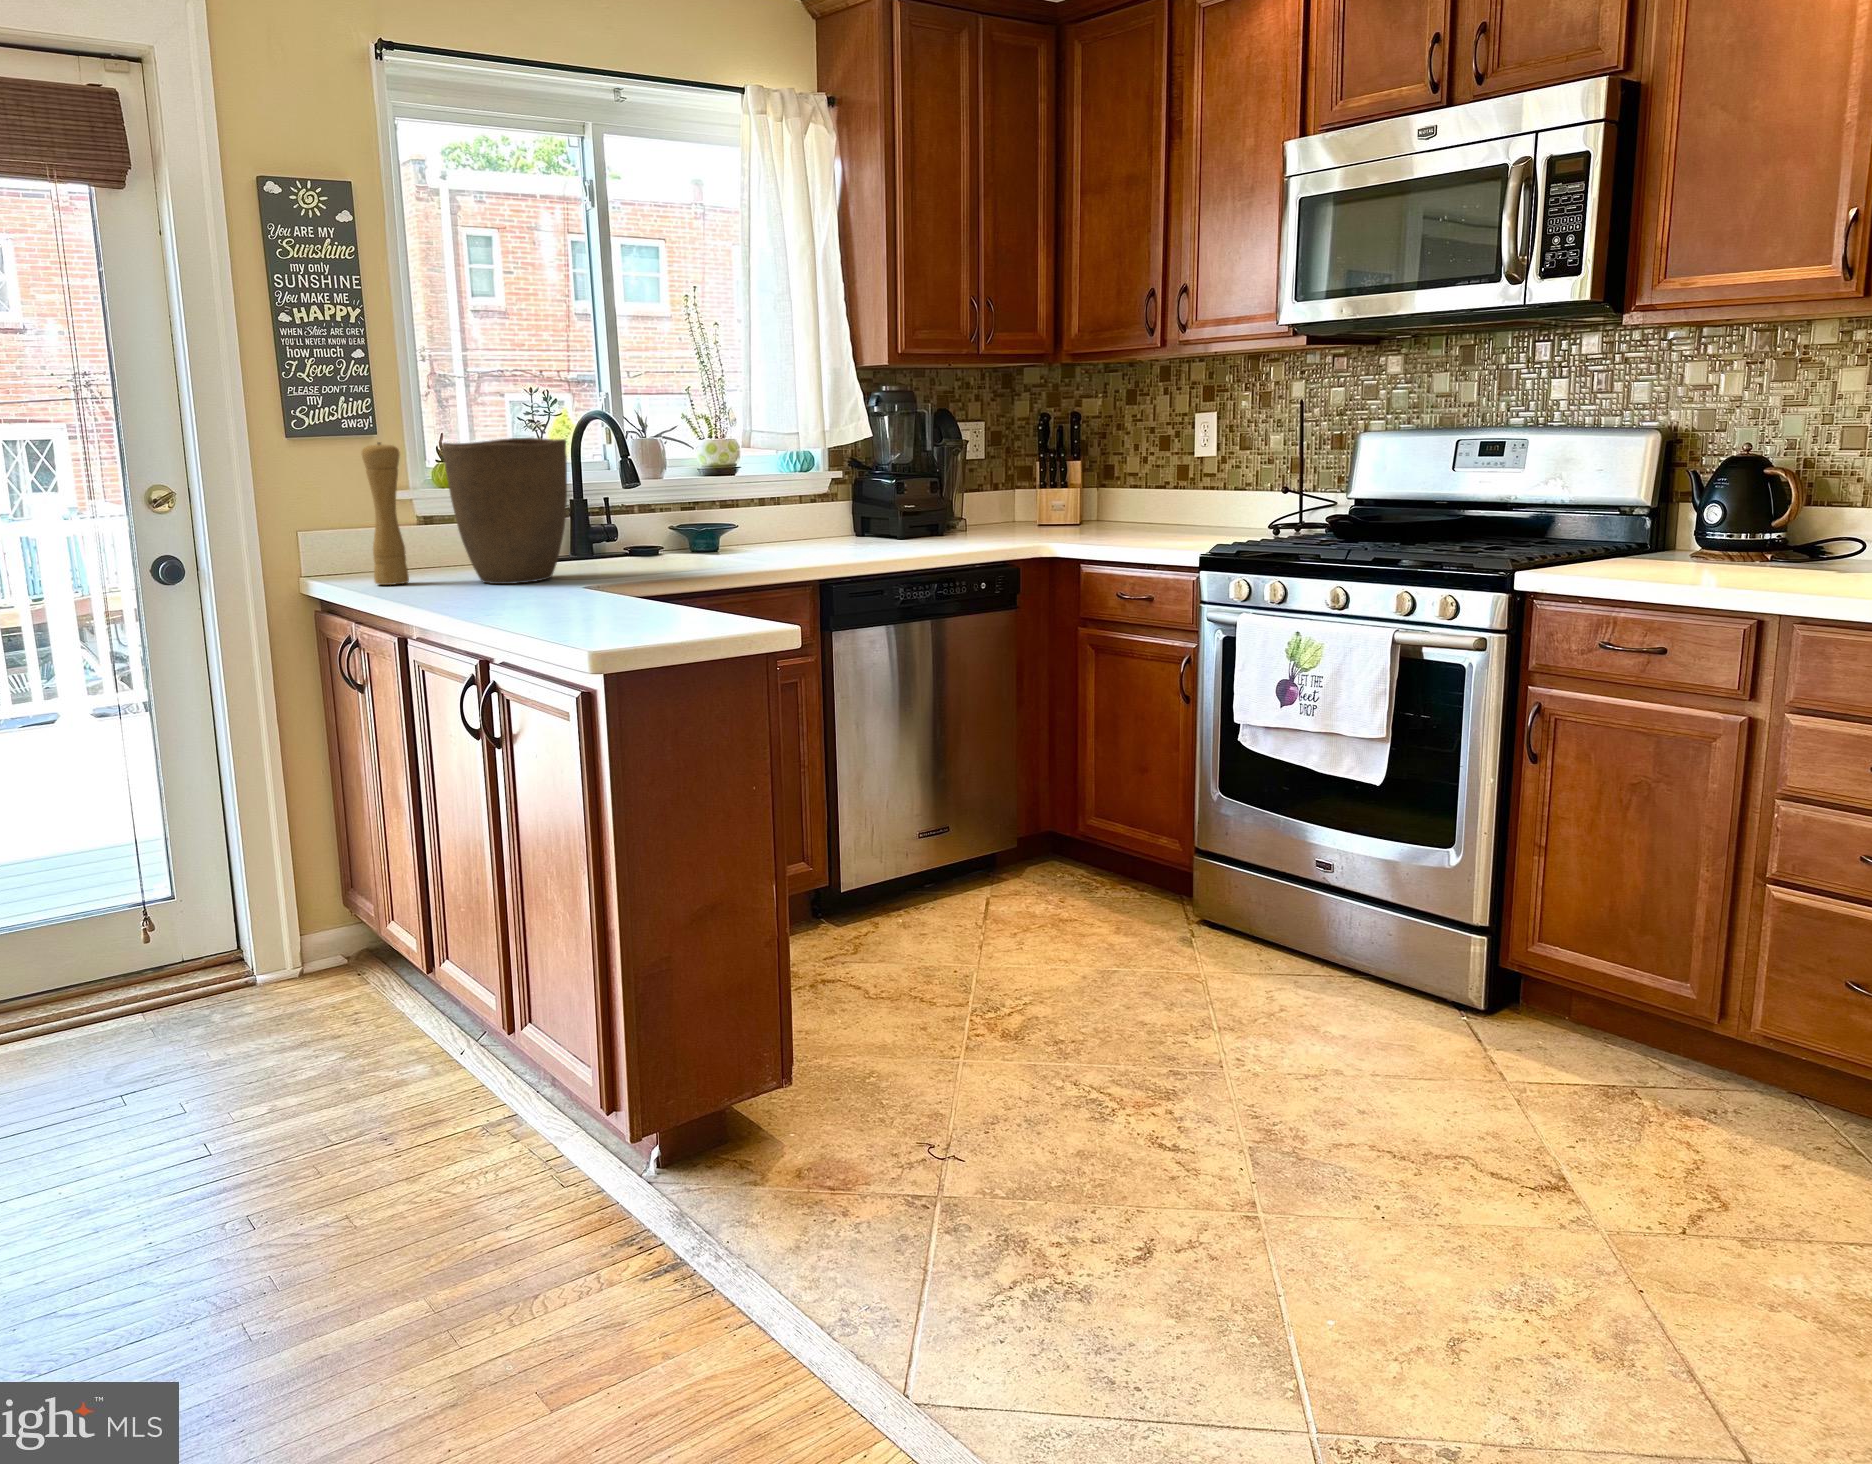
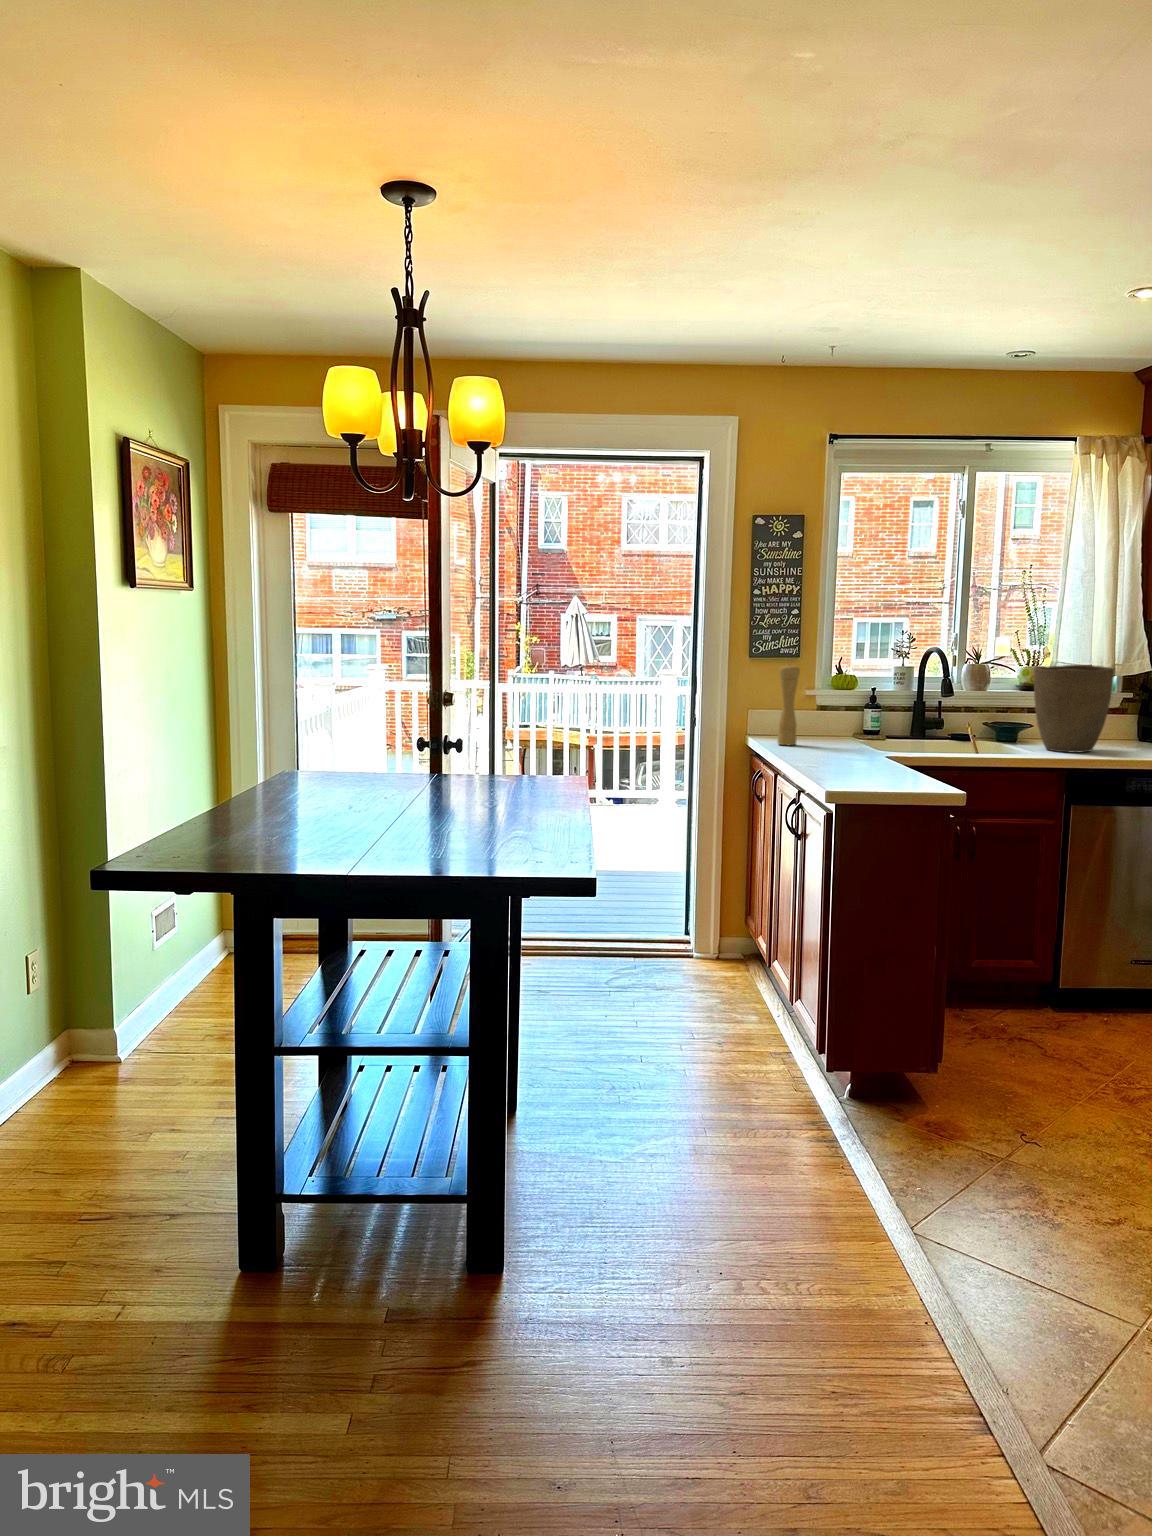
vase: present [442,438,567,584] -> present [1034,665,1115,752]

